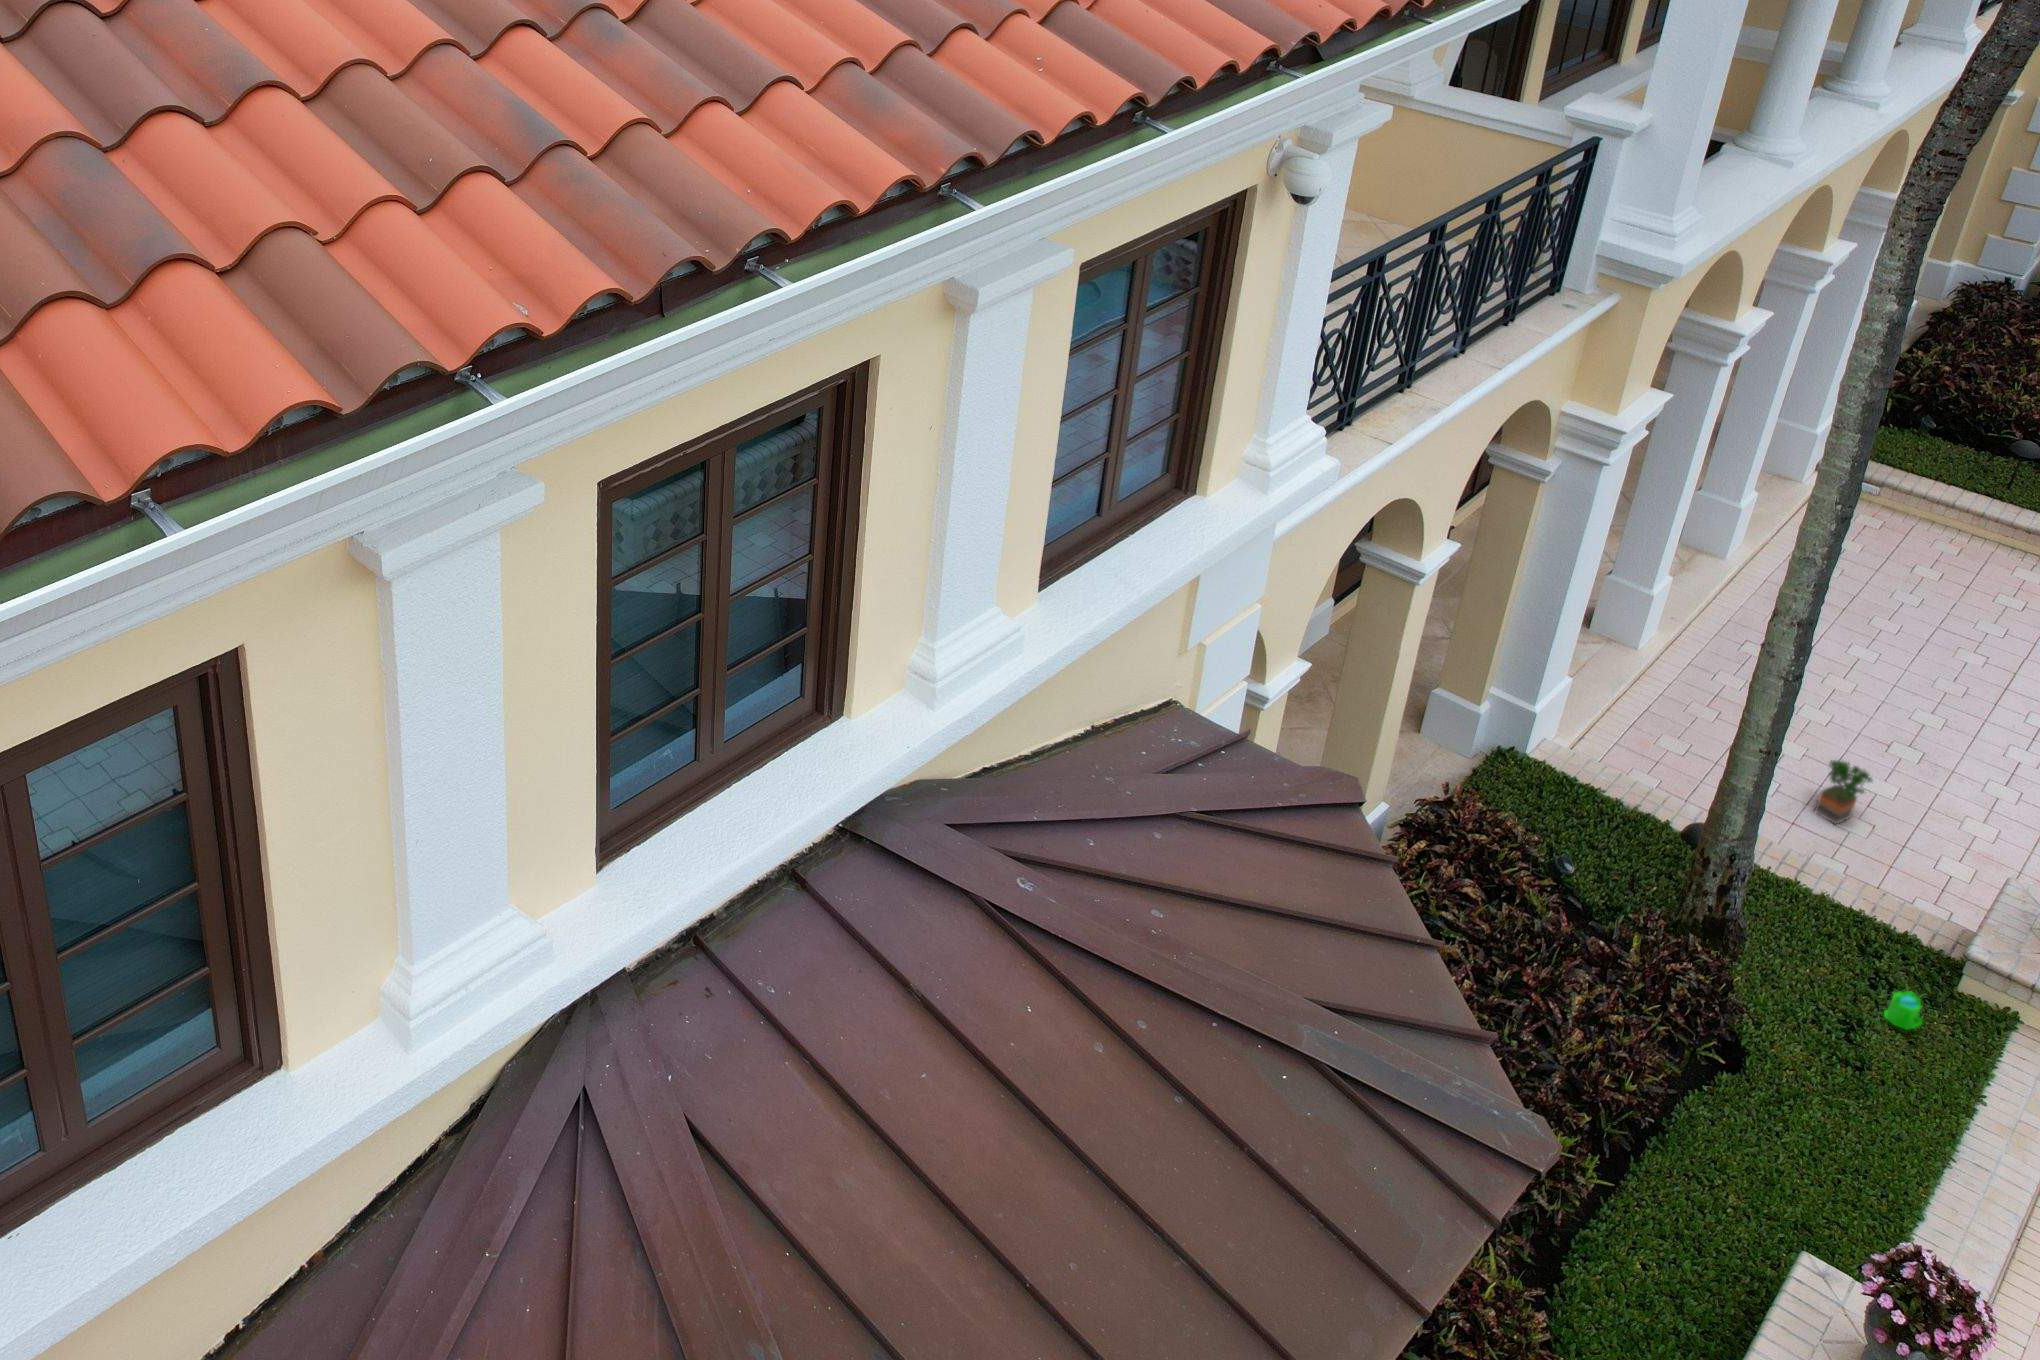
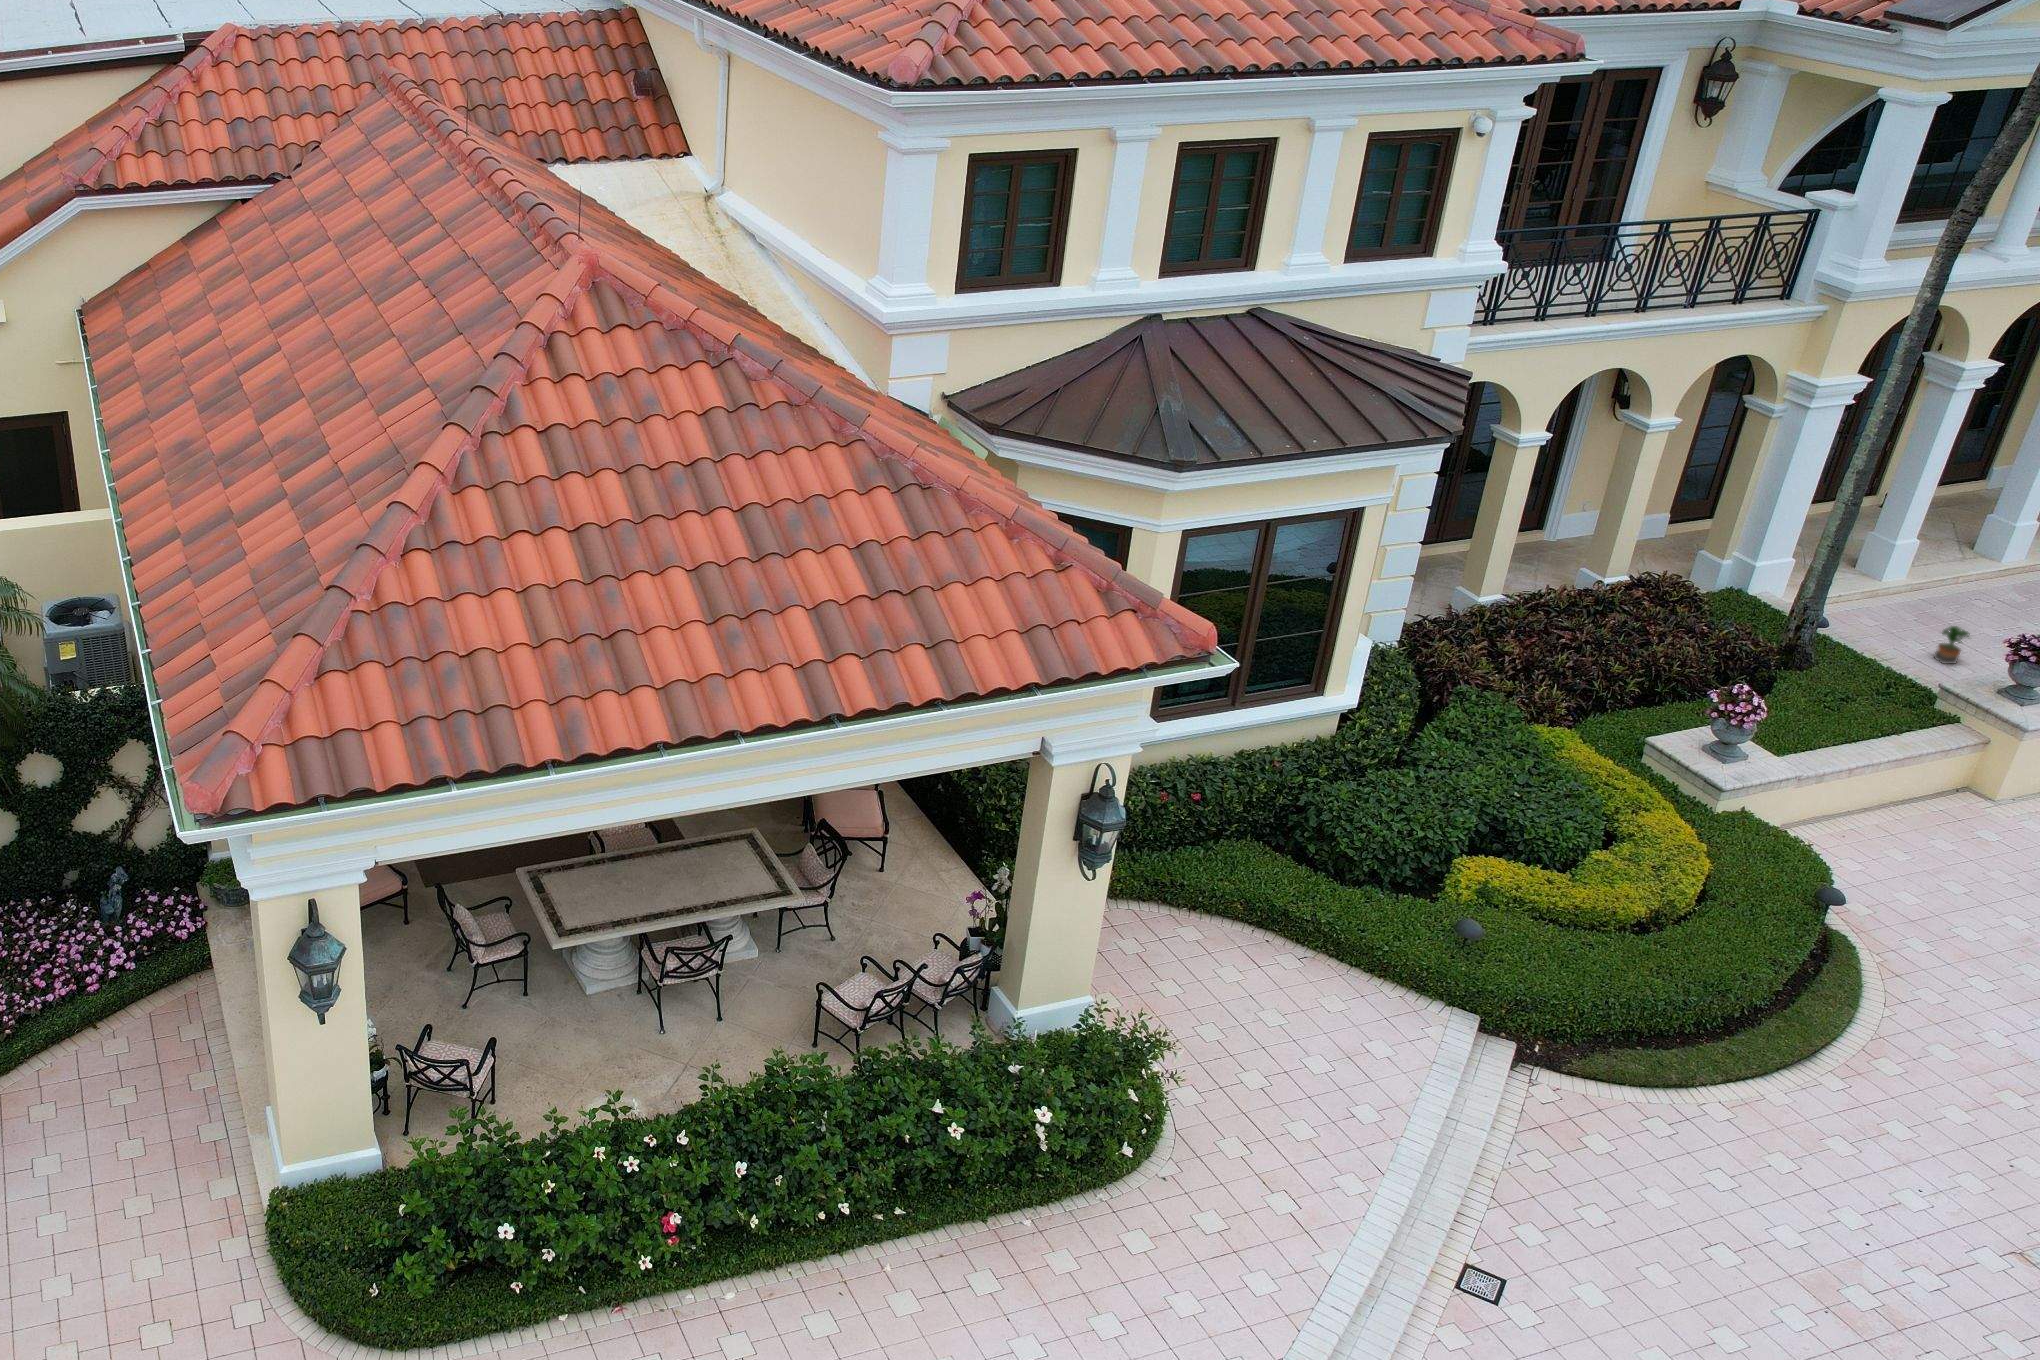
watering can: present [1884,991,1922,1030] -> none [1865,681,1887,703]

